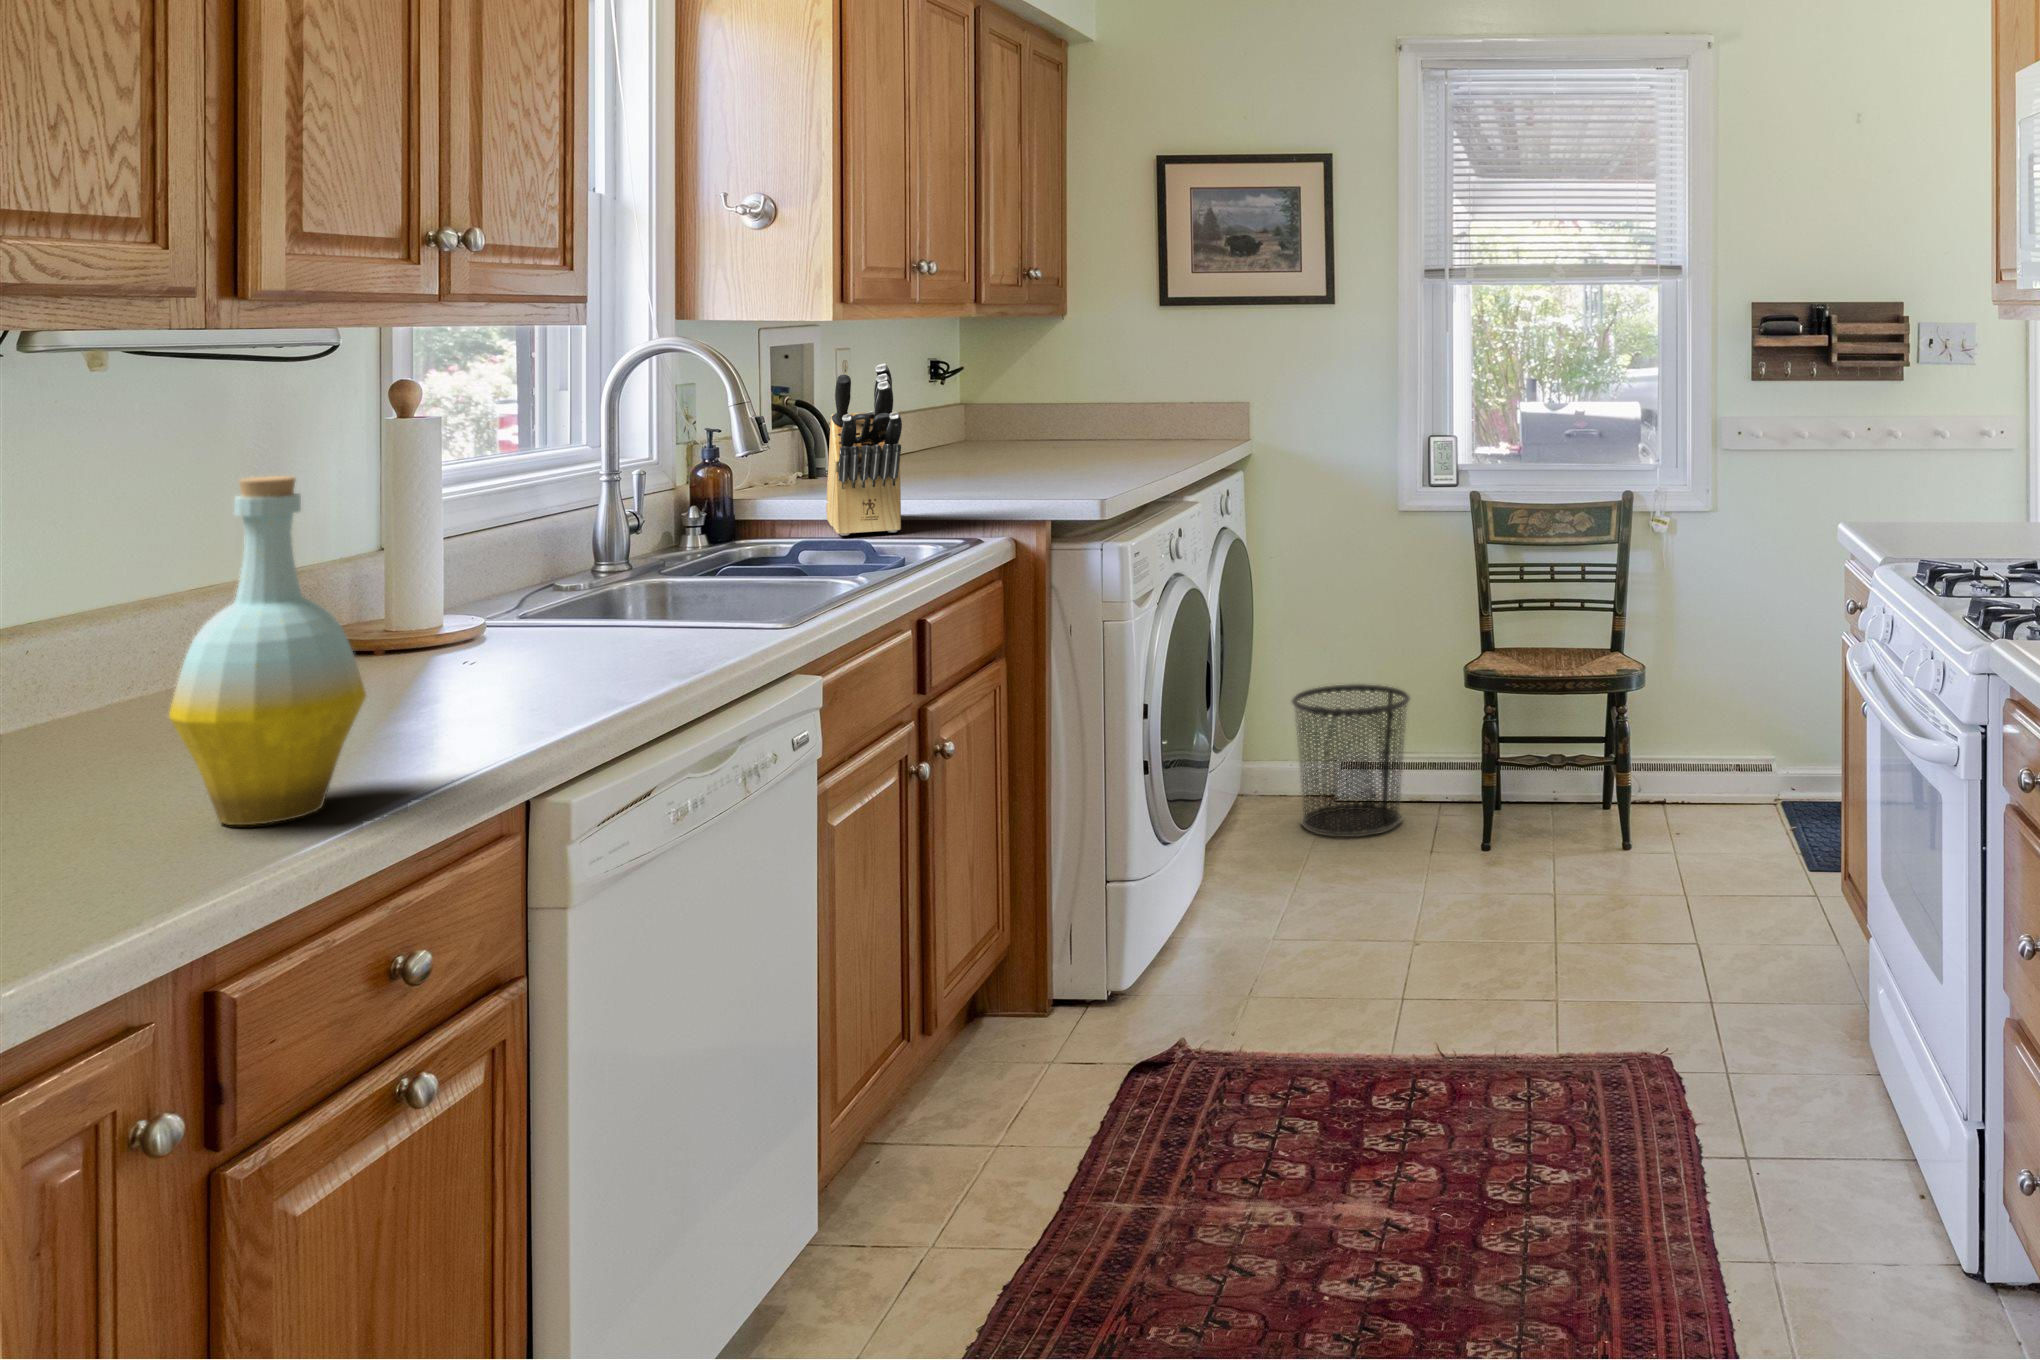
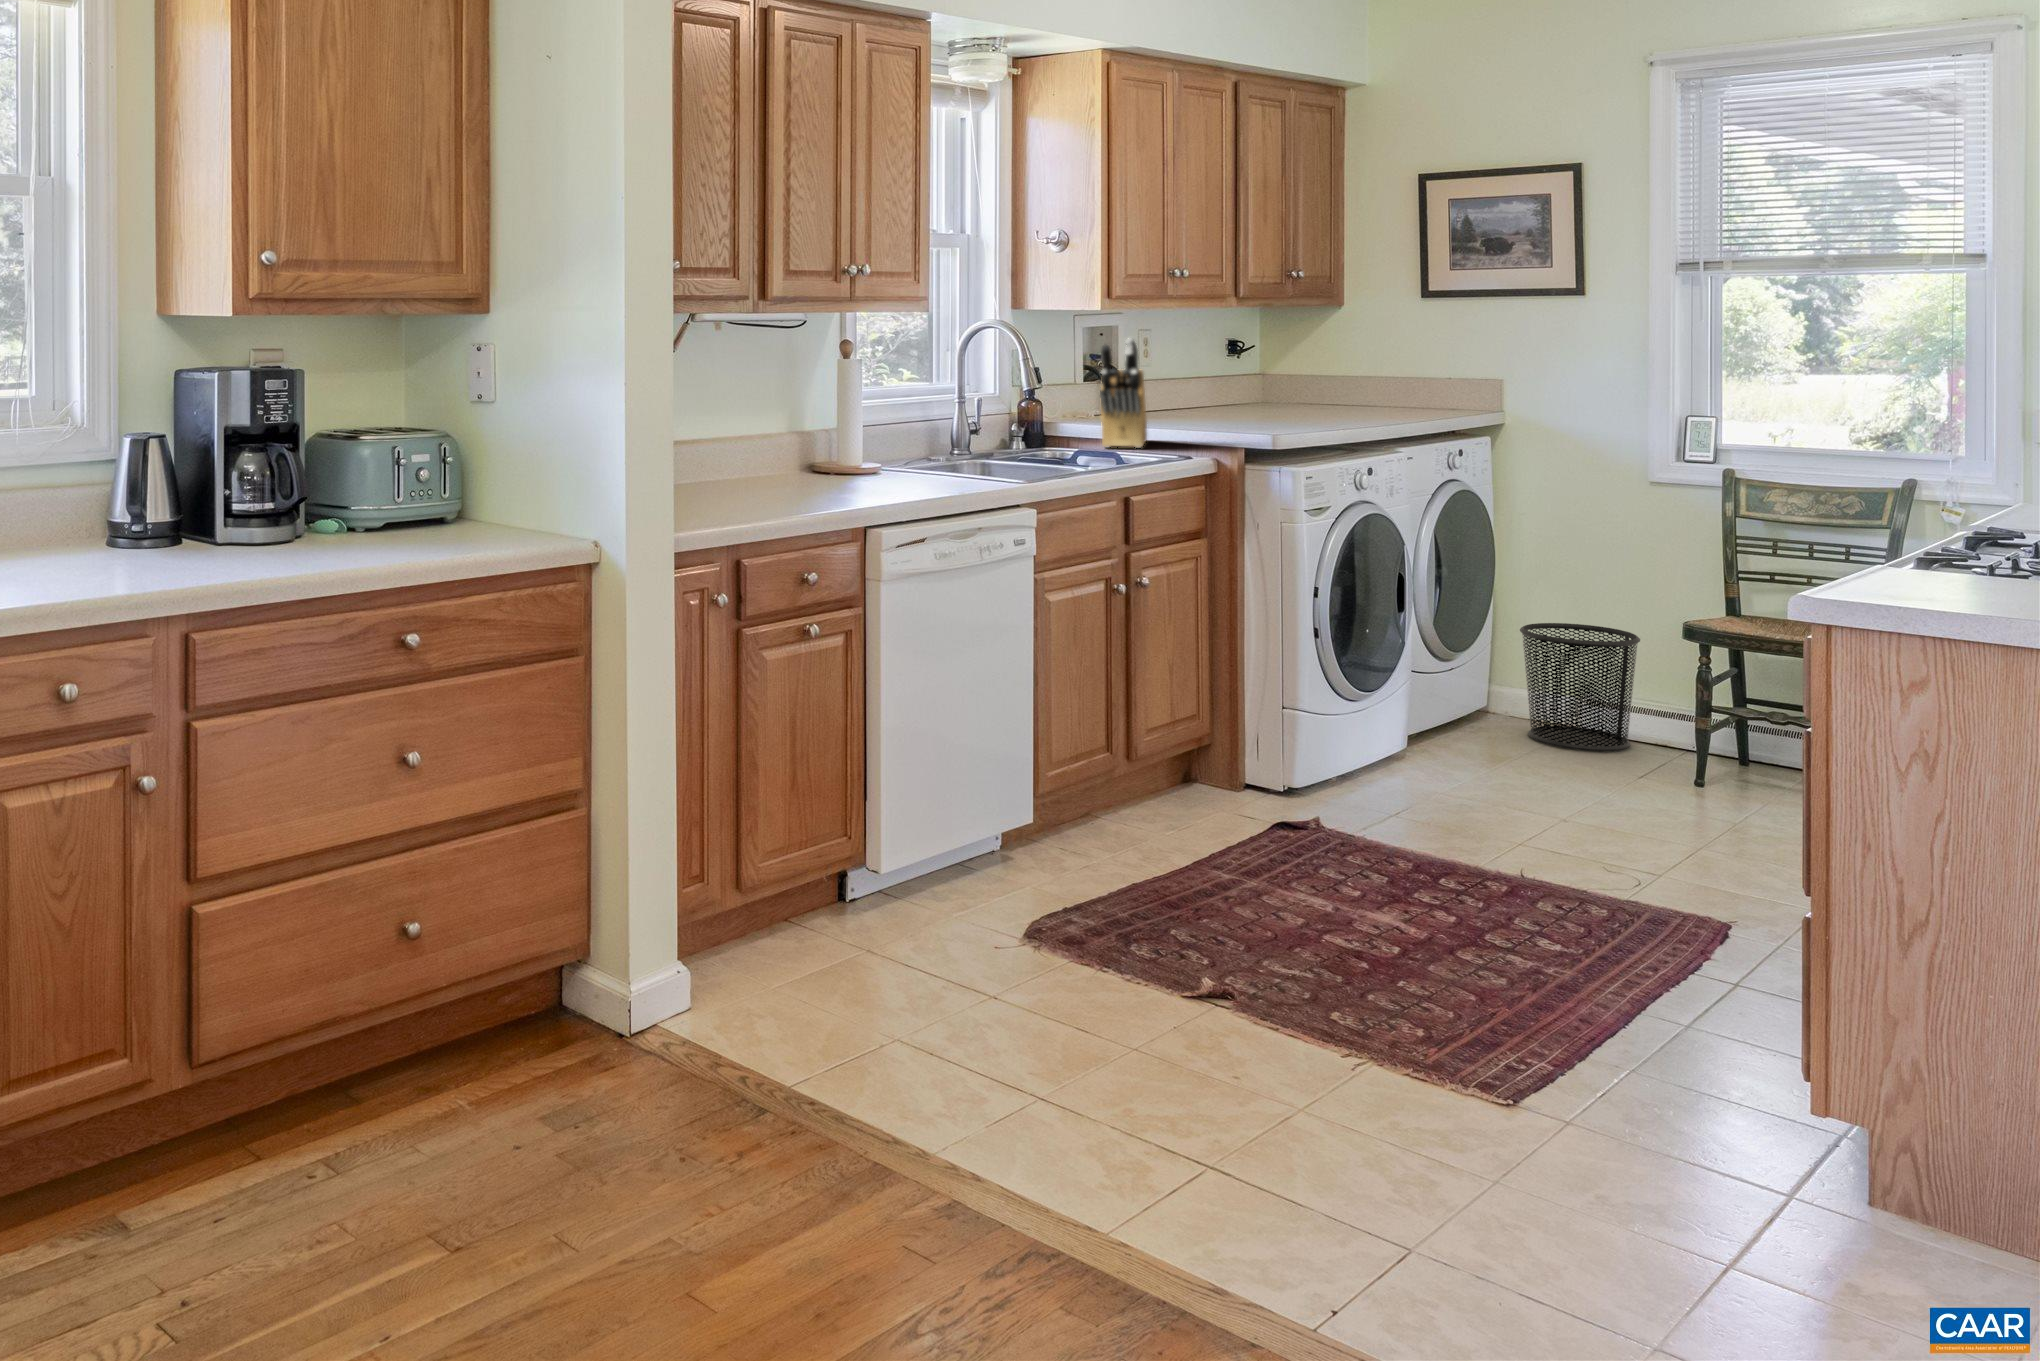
bottle: present [169,476,366,825] -> none [733,375,800,516]

